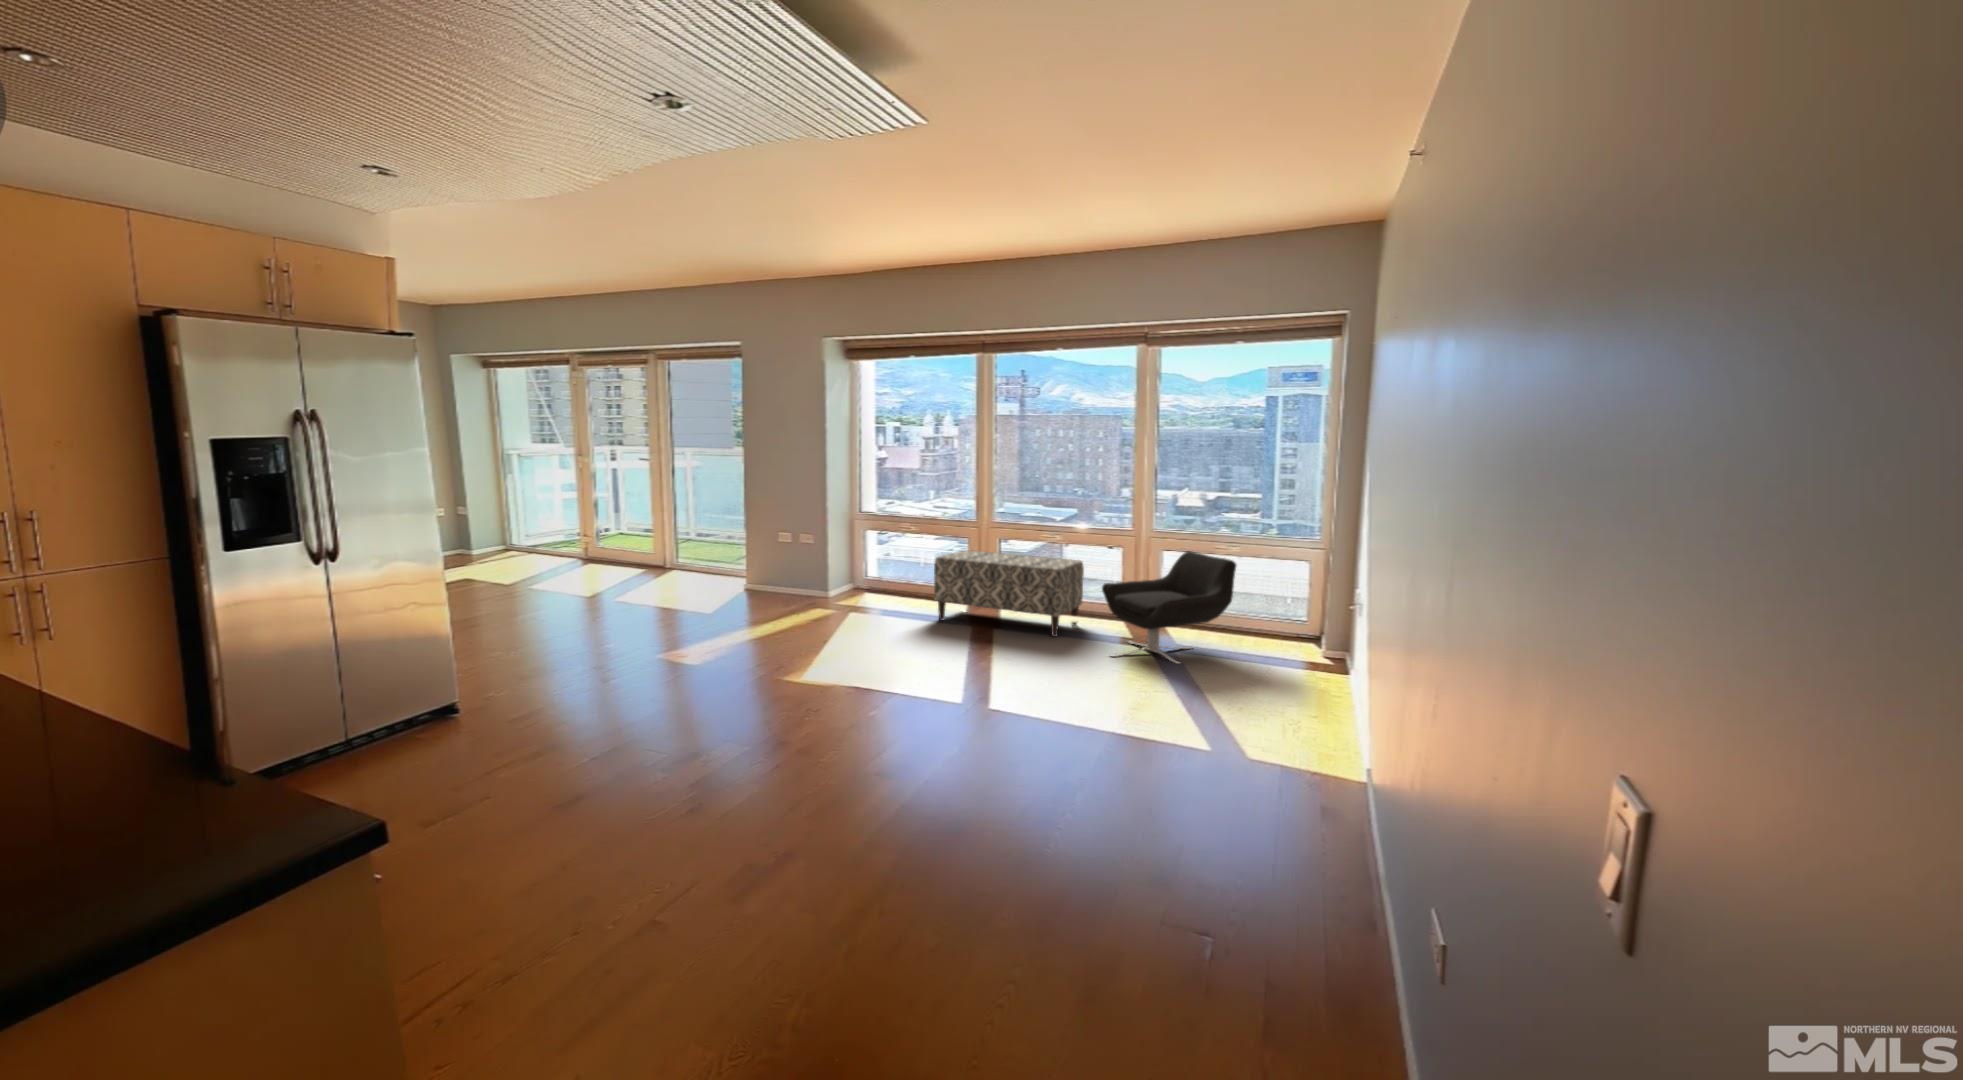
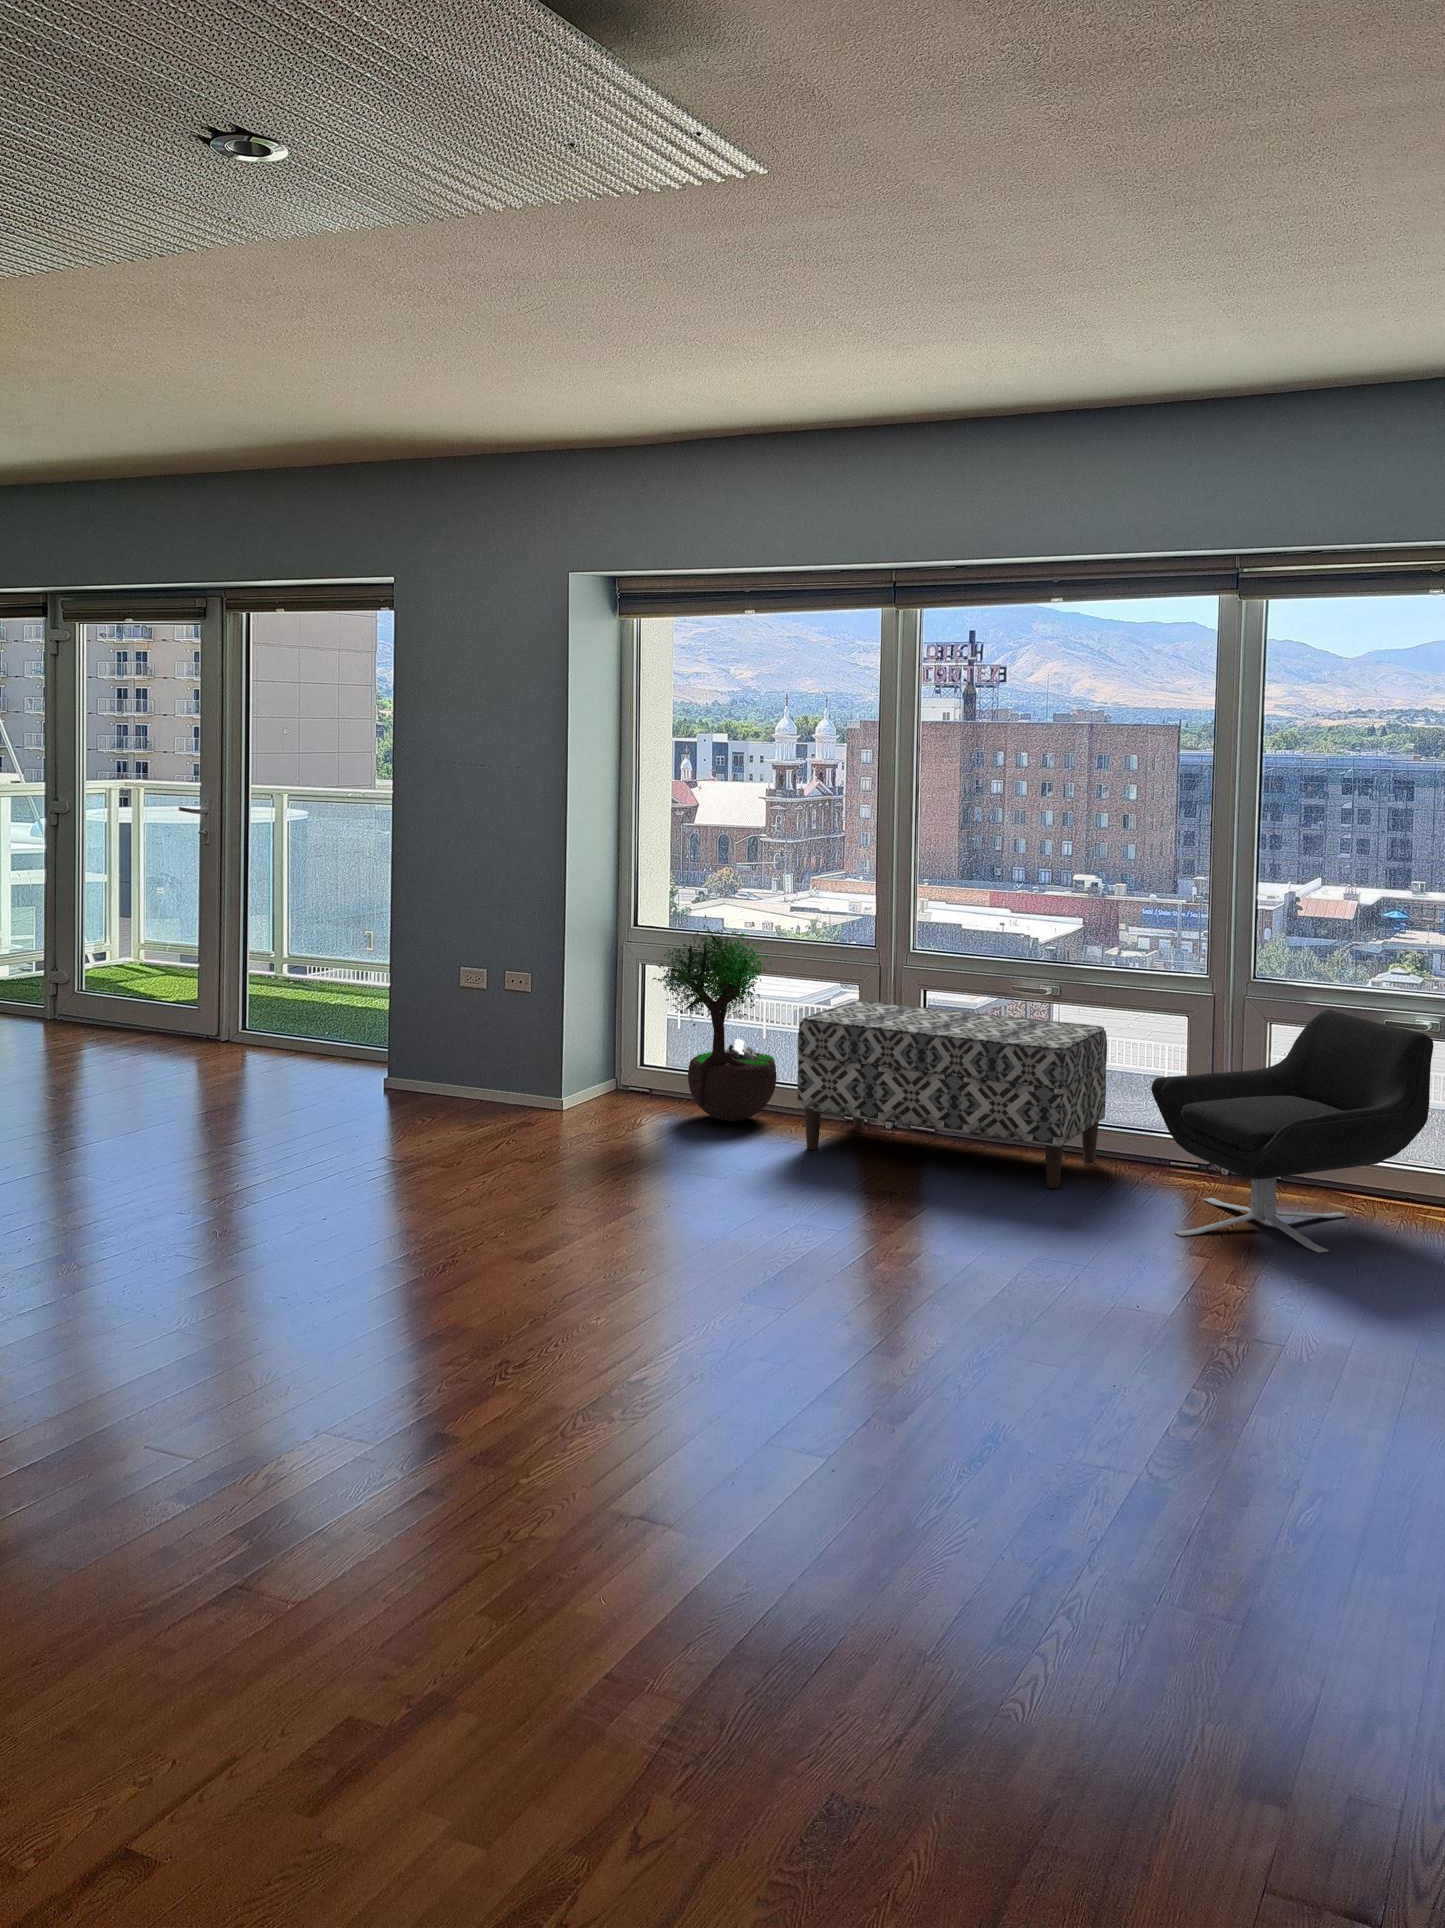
potted tree: none [864,508,927,608] -> present [652,915,777,1121]

